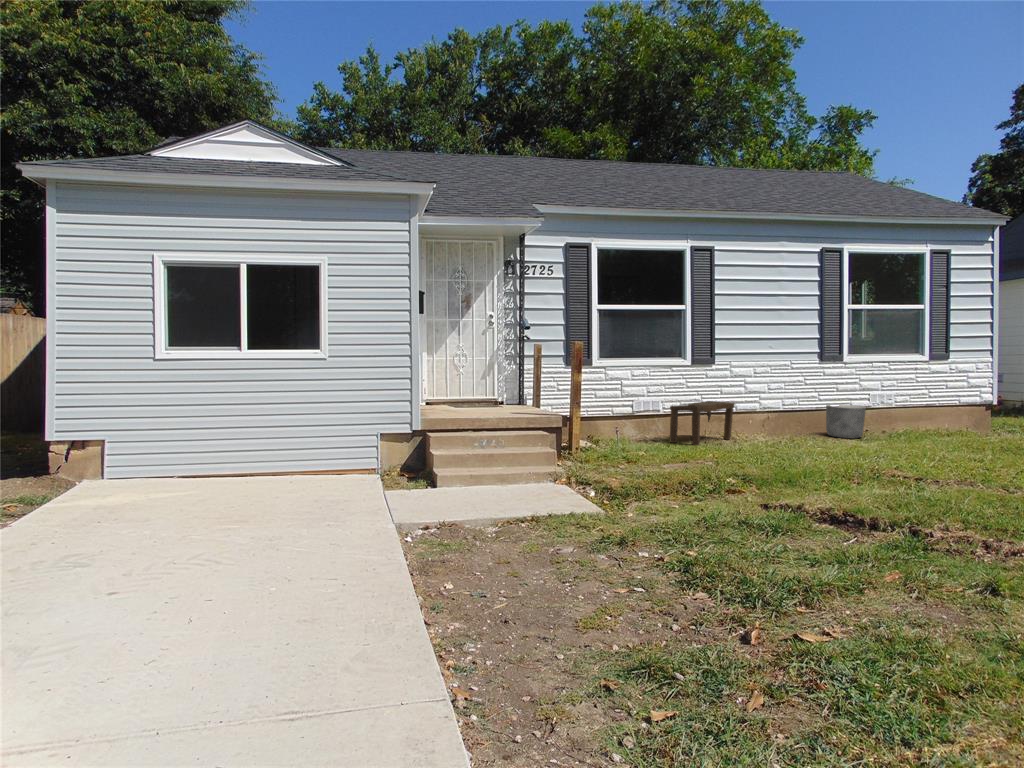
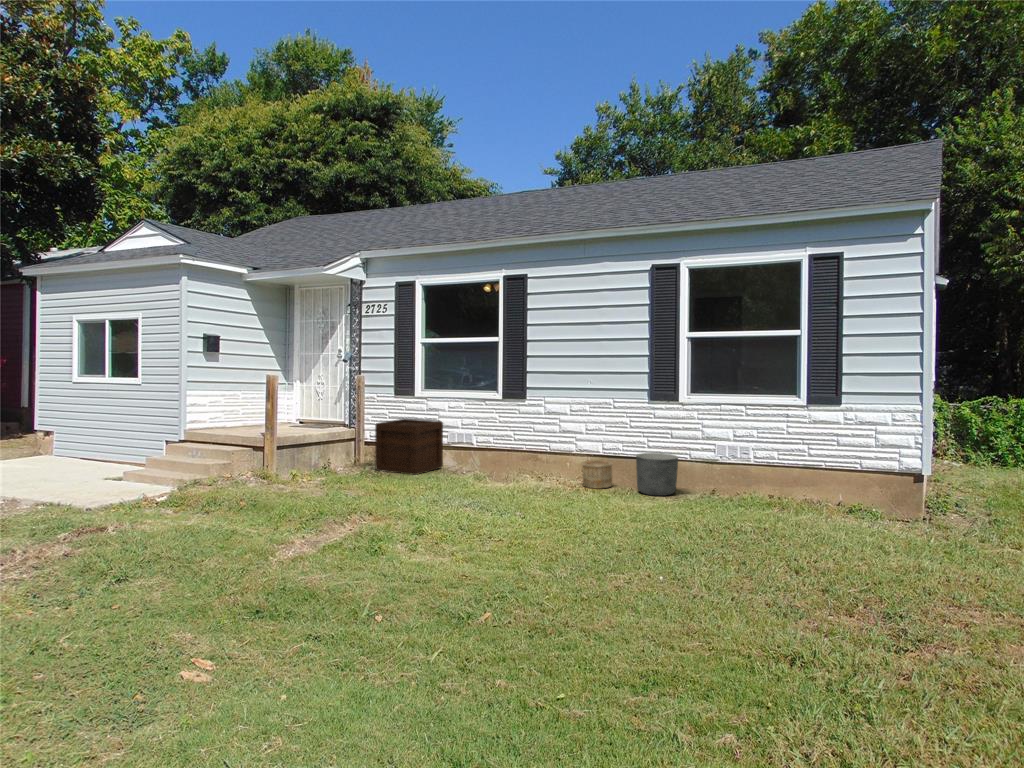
wooden crate: none [585,390,651,446] -> present [375,419,443,475]
bench: present [670,401,735,445] -> none [448,437,519,481]
wooden bucket: none [779,414,810,439] -> present [582,460,612,489]

